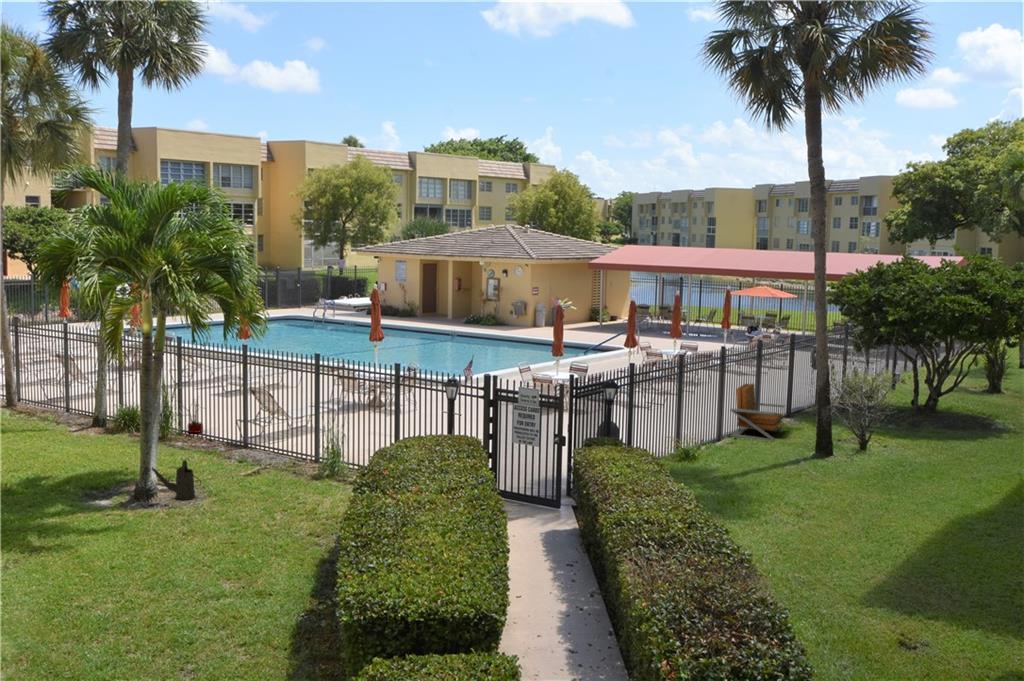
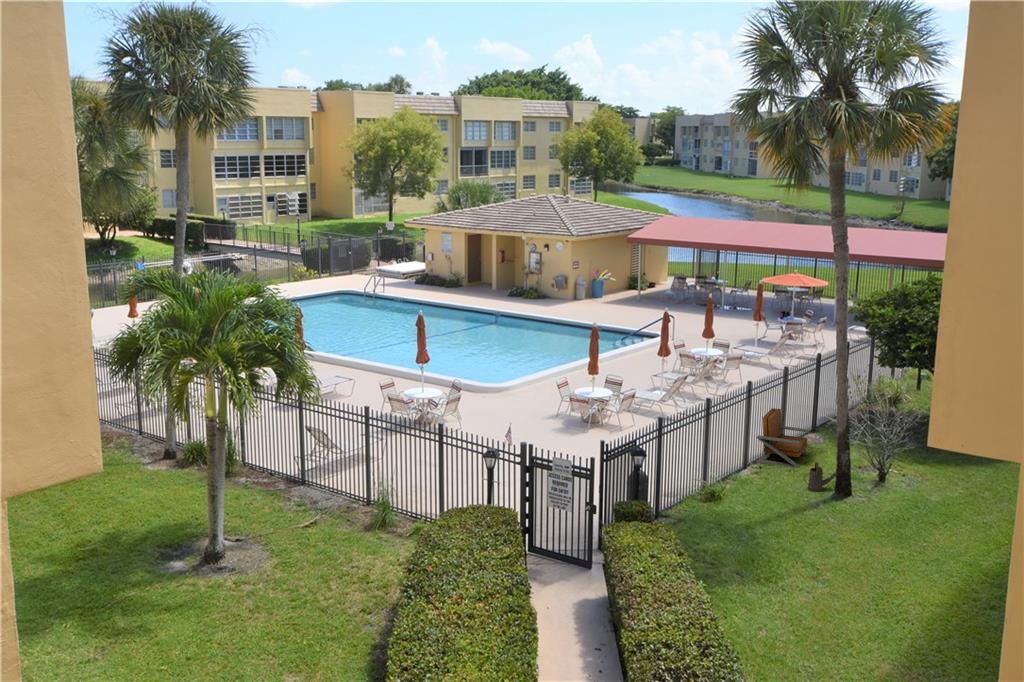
decorative plant: present [187,404,203,433] -> none [240,429,268,466]
watering can: present [152,460,201,500] -> present [804,462,837,492]

